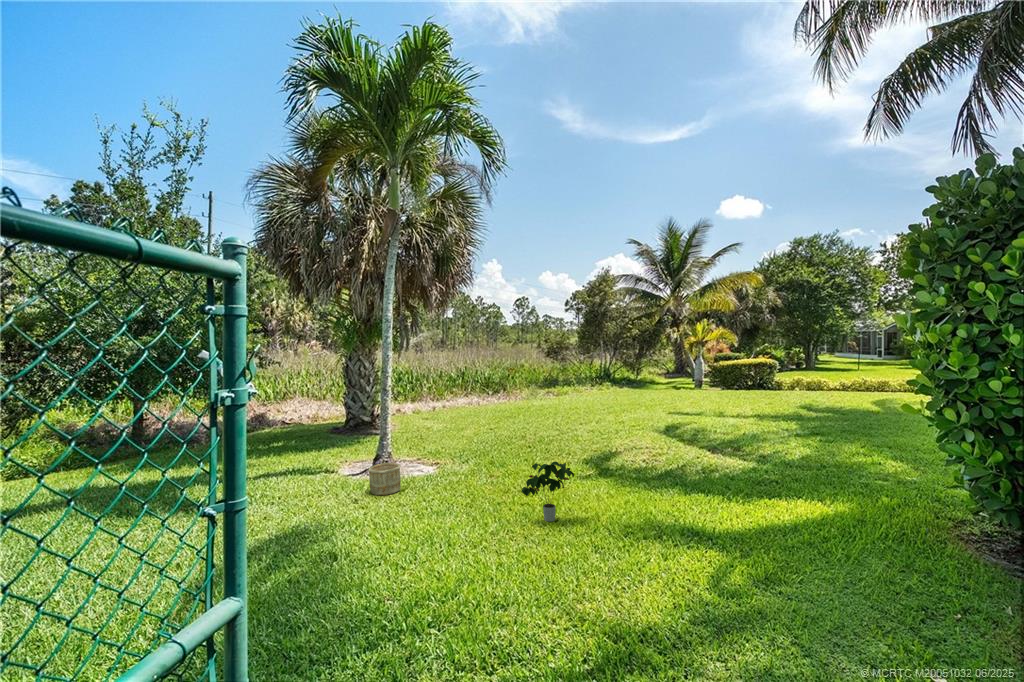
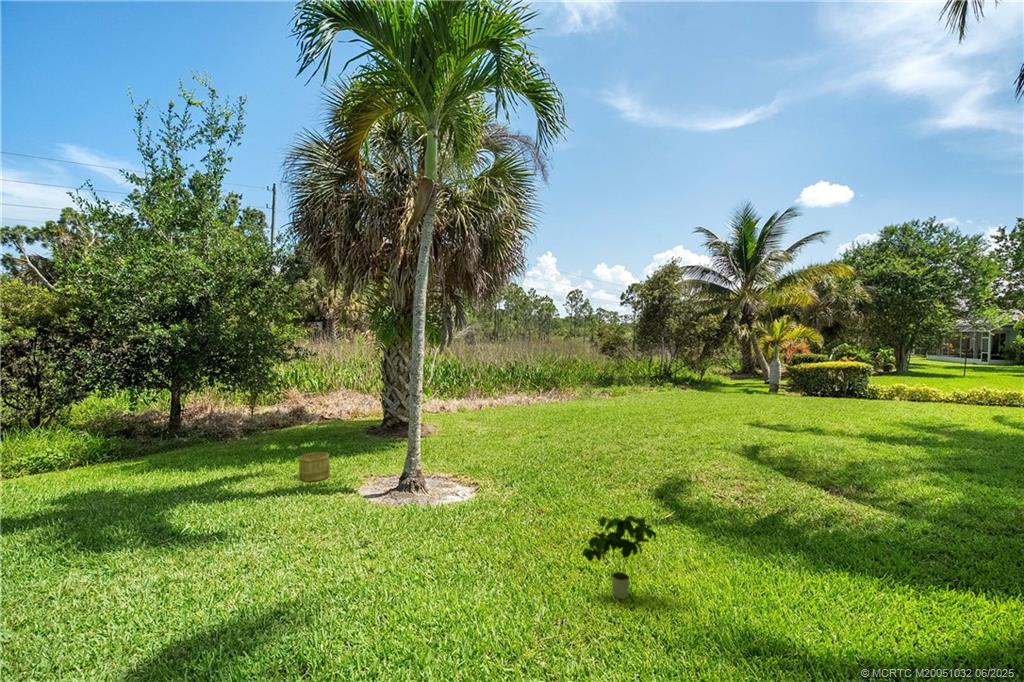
wooden bucket: present [368,463,401,495] -> present [298,452,330,482]

